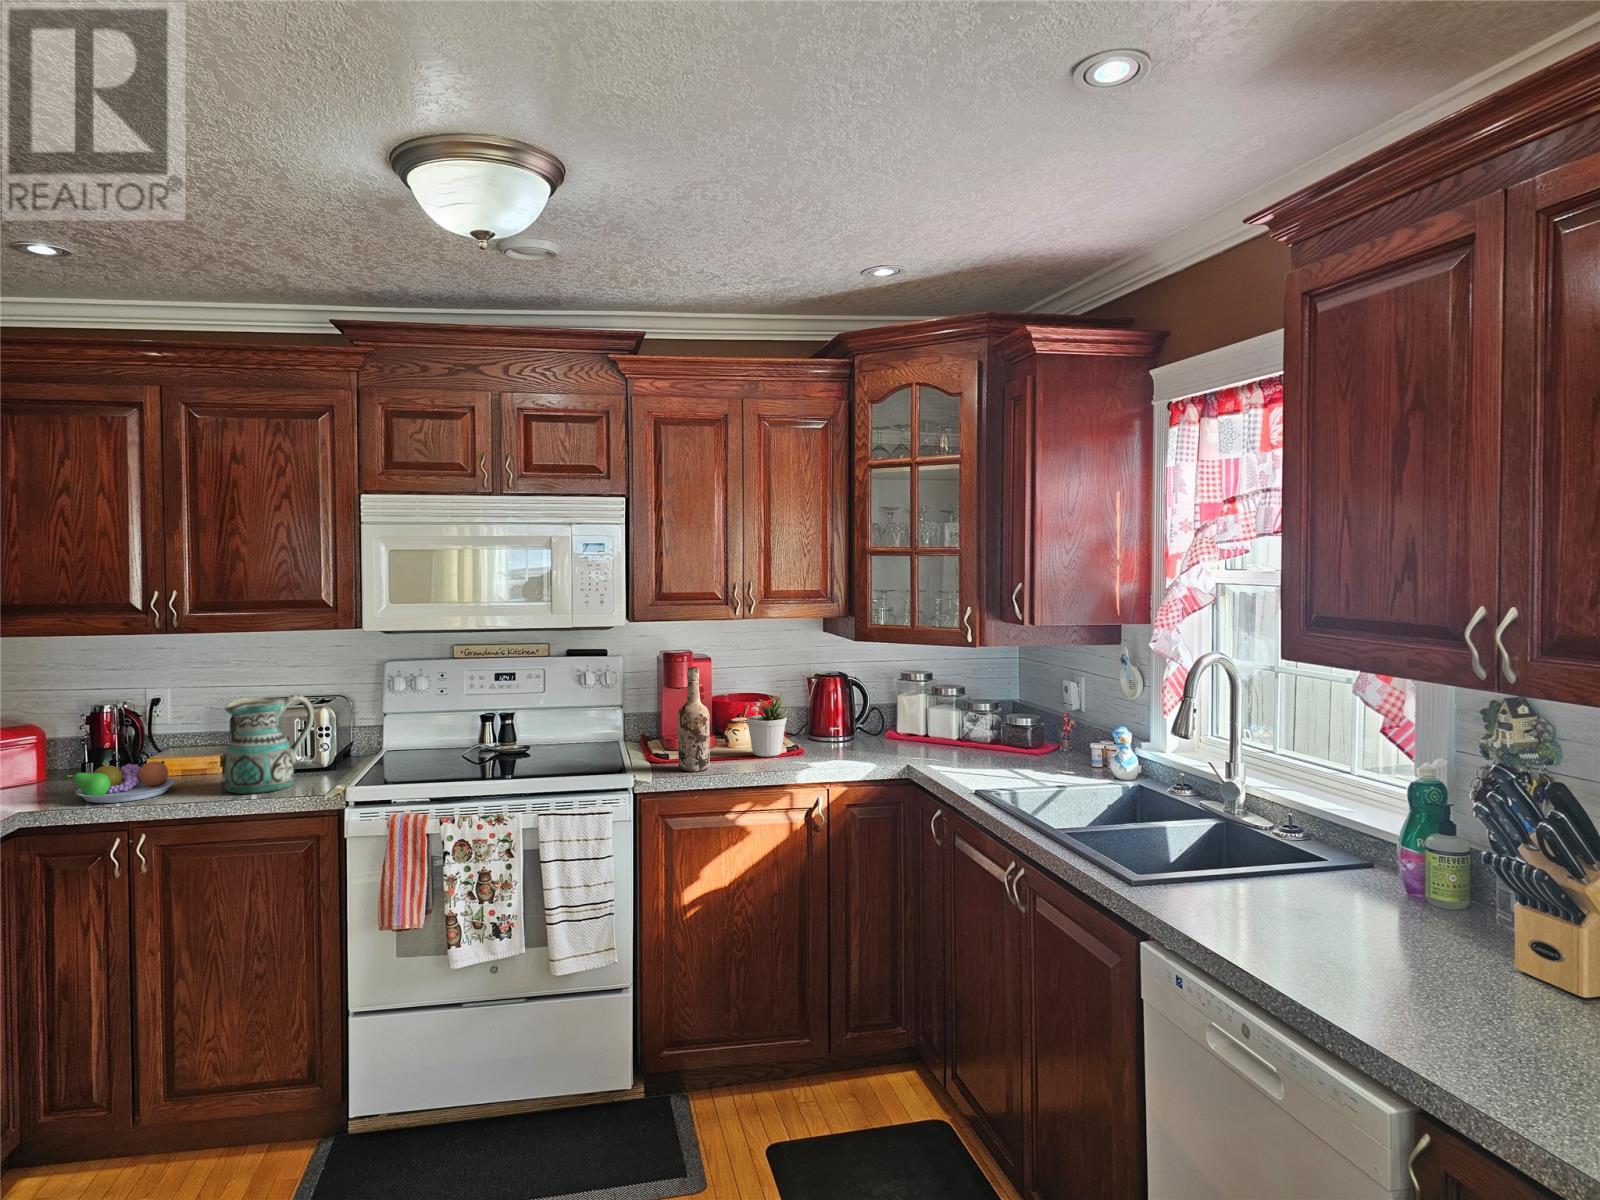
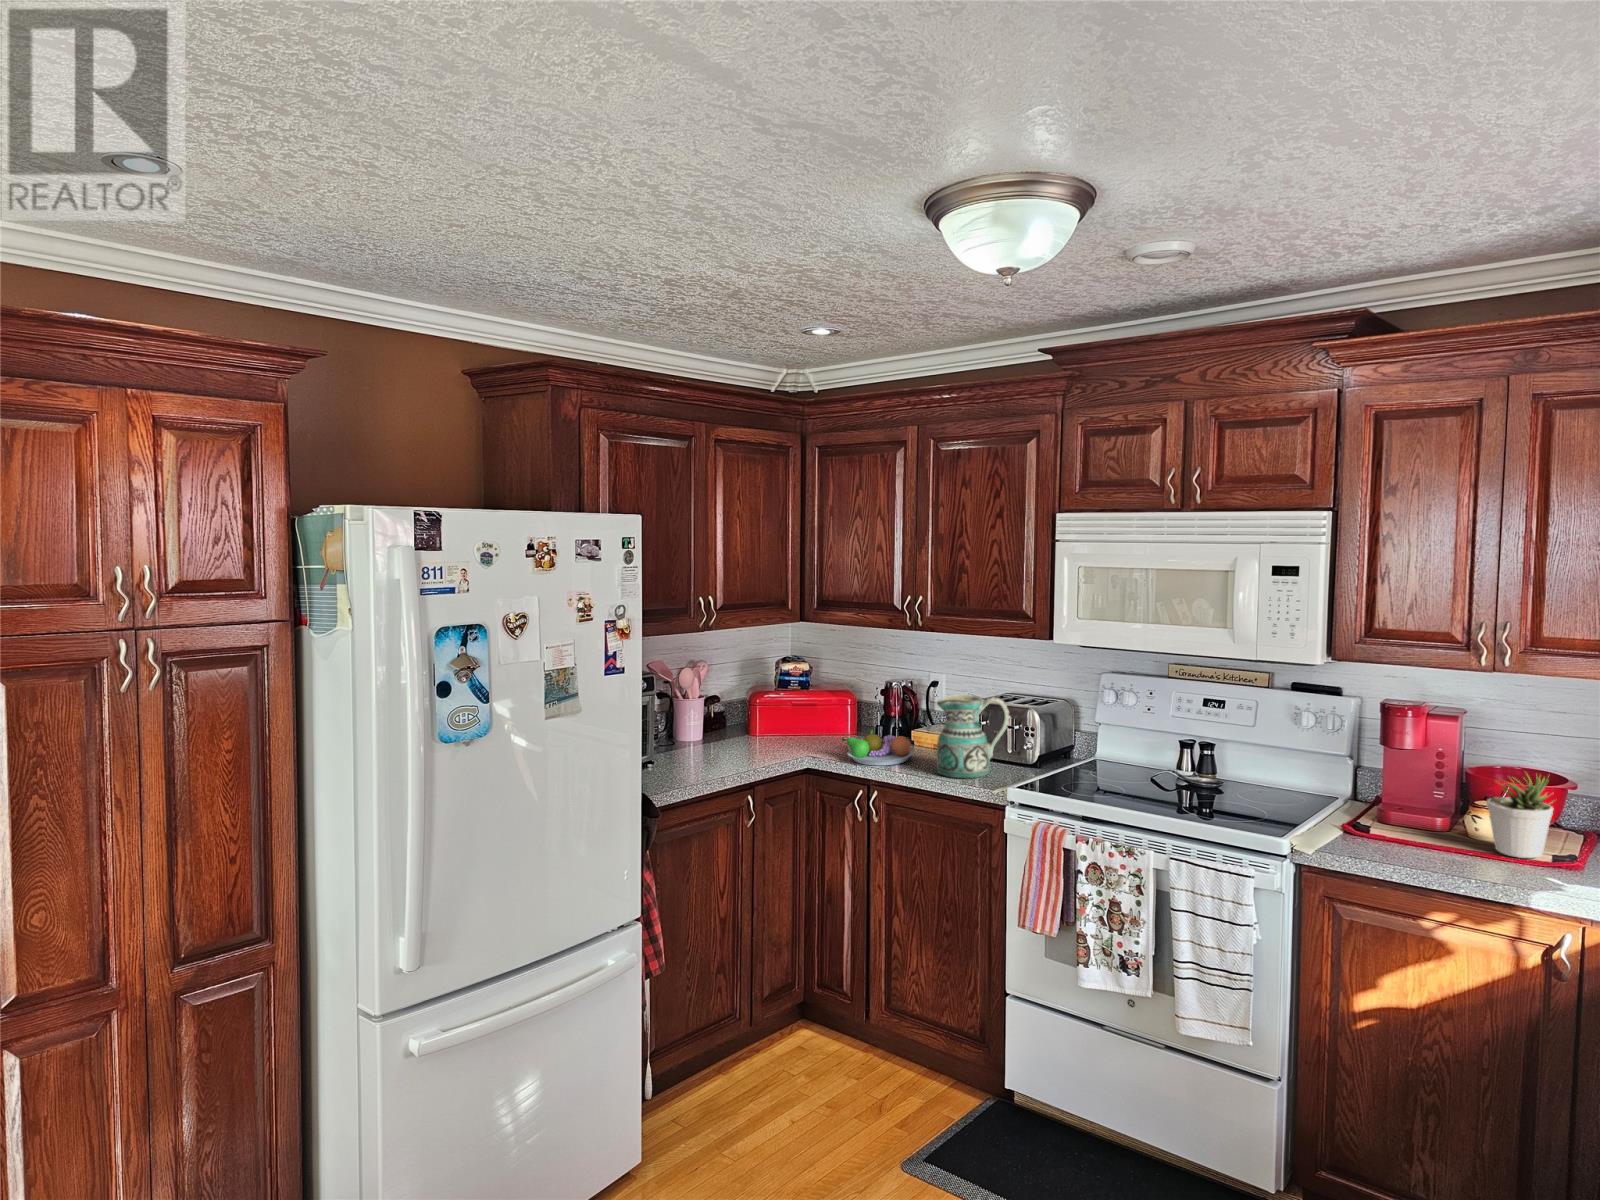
wine bottle: present [678,667,710,771] -> none [1359,723,1406,855]

